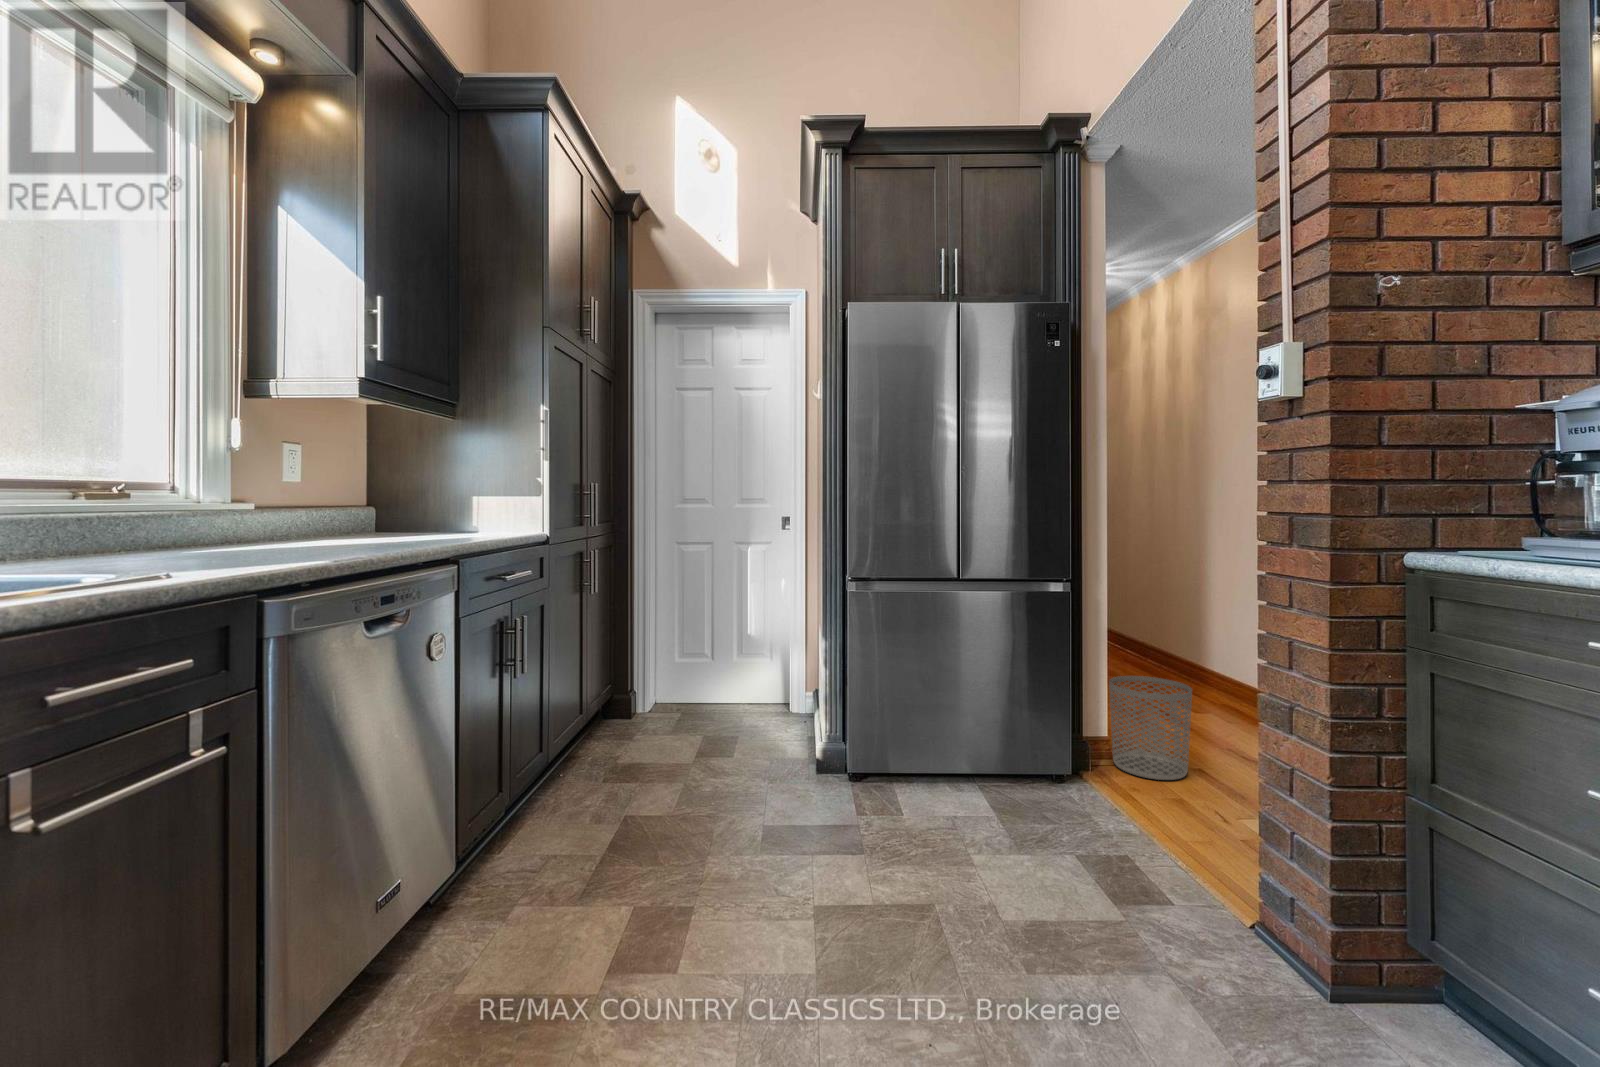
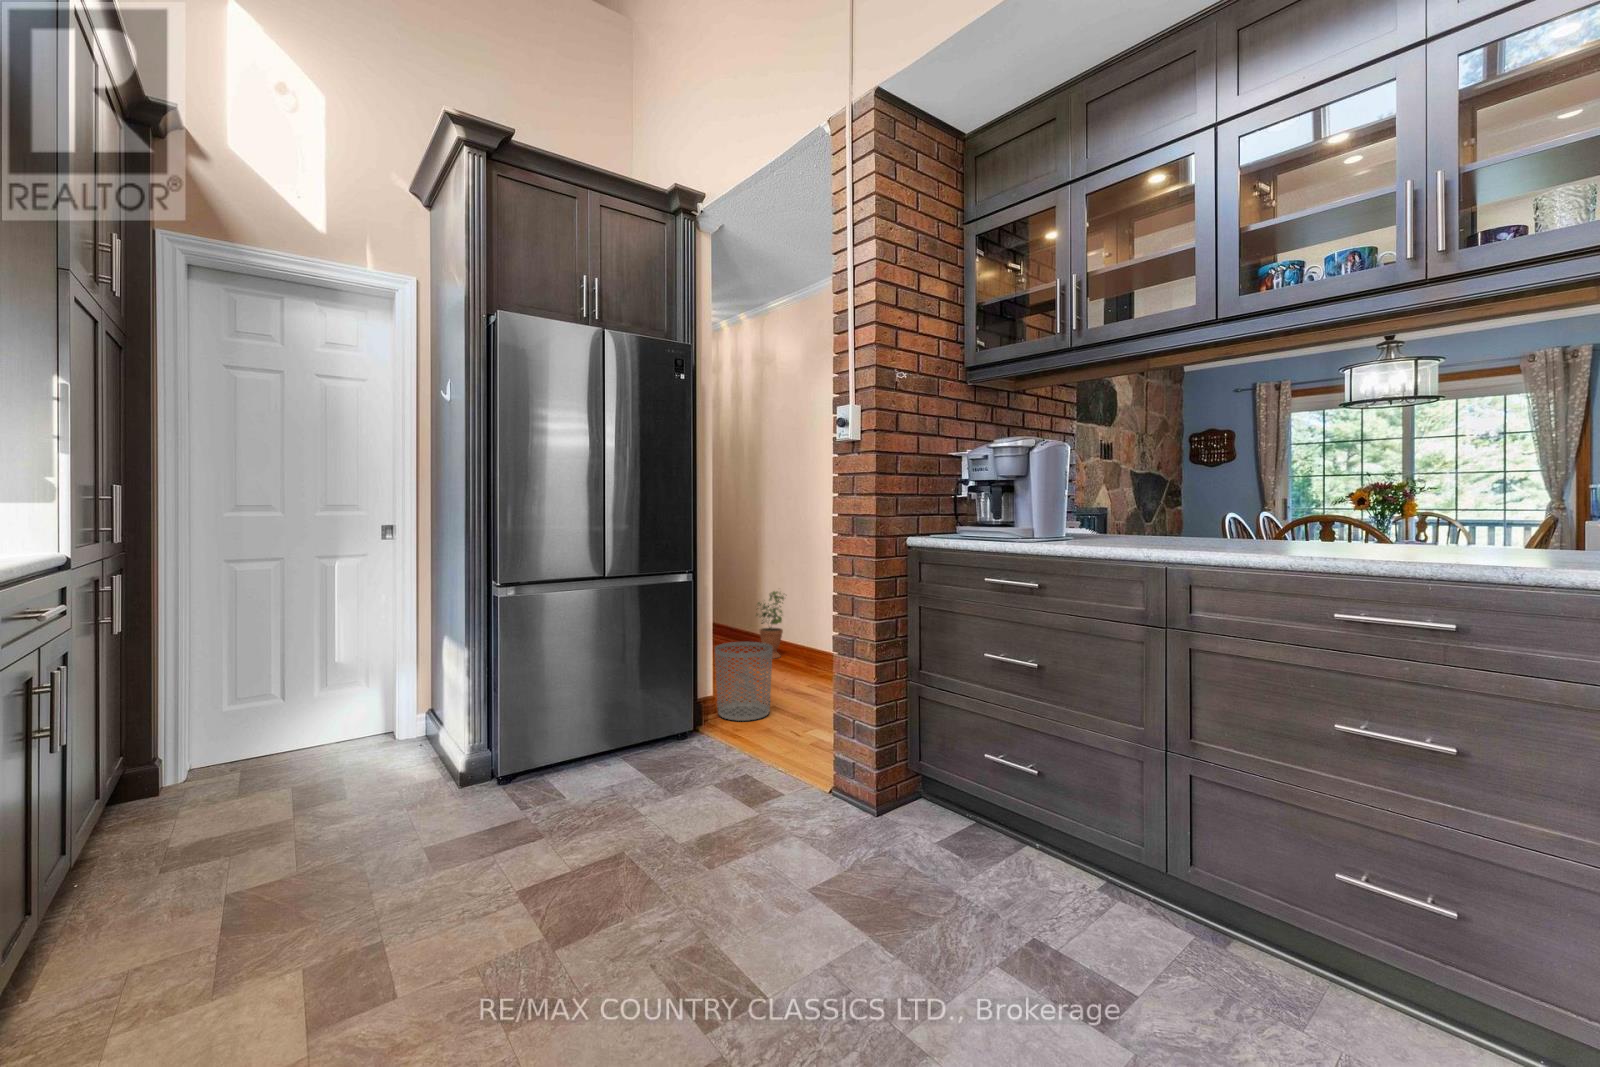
potted plant: none [1192,613,1242,703] -> present [757,591,784,659]

